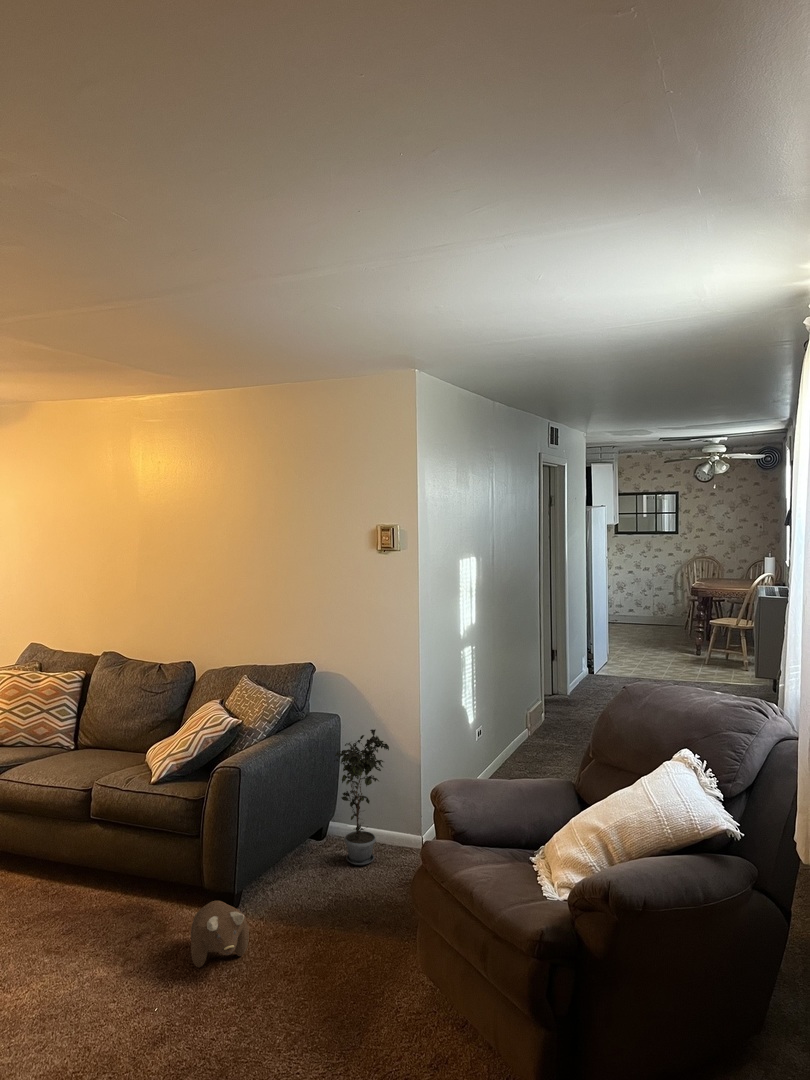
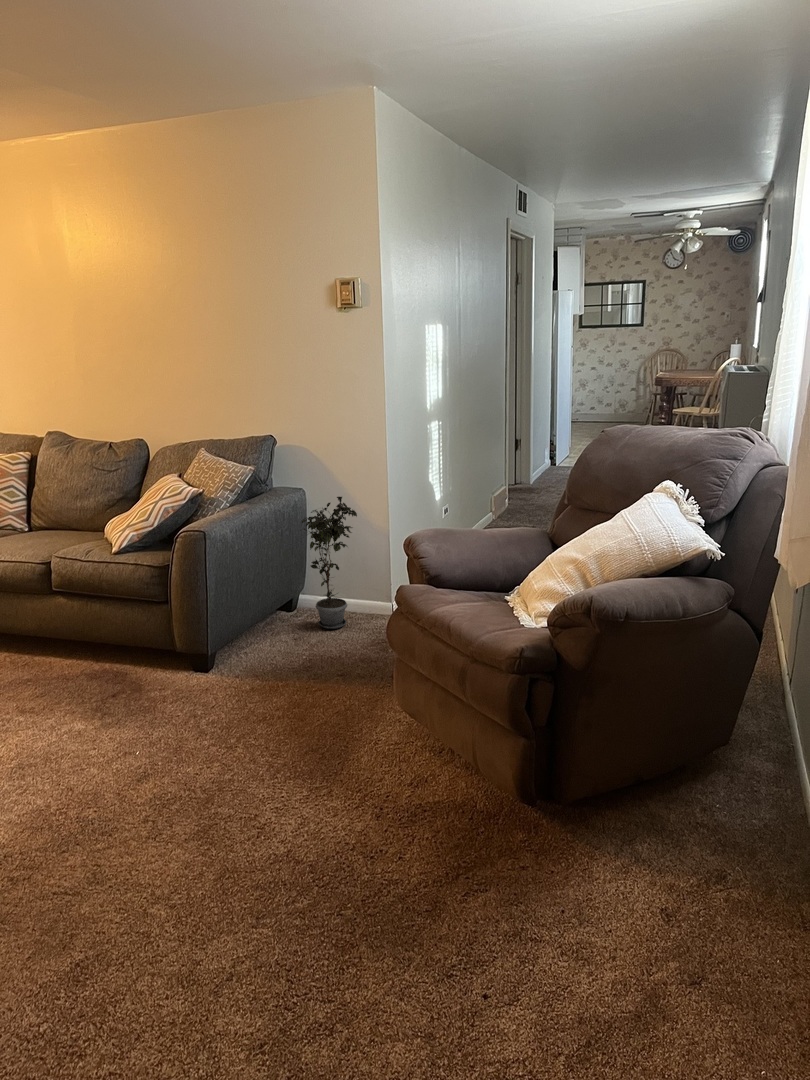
plush toy: present [191,901,249,967] -> none [166,658,224,719]

